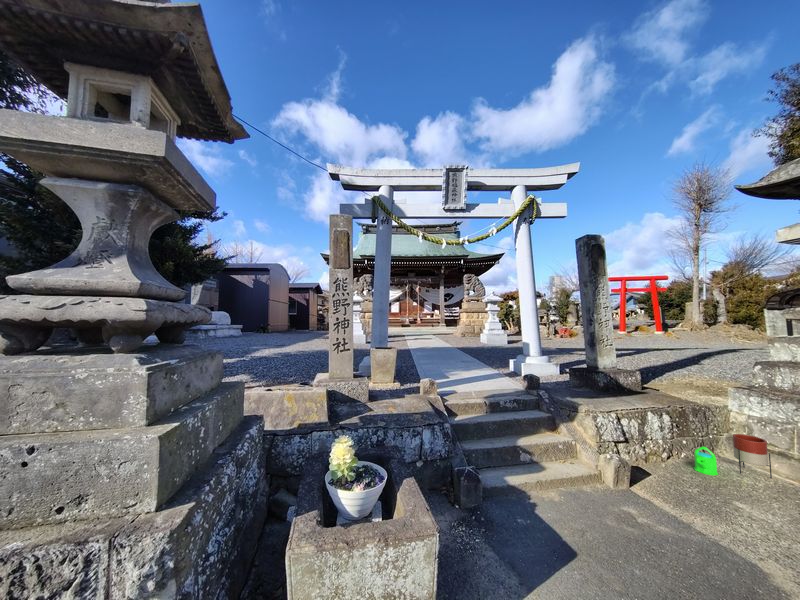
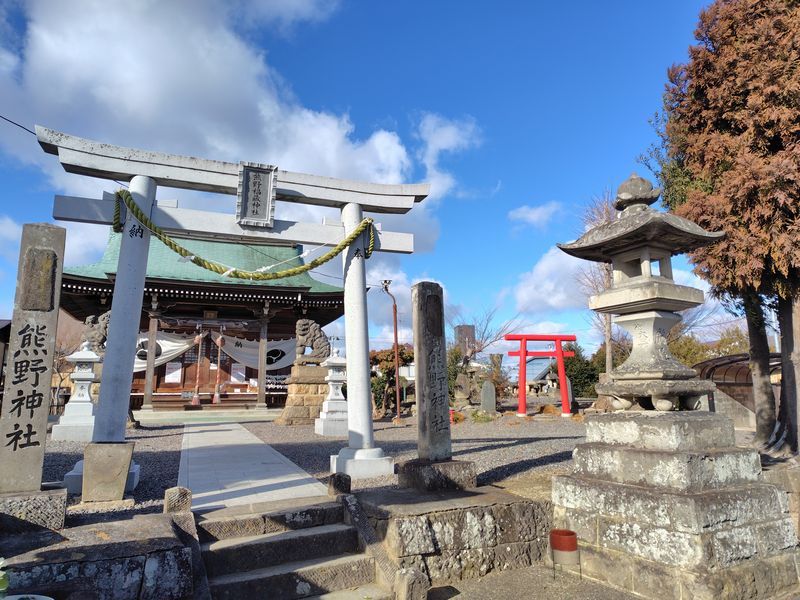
watering can: present [694,447,718,475] -> none [510,550,534,587]

